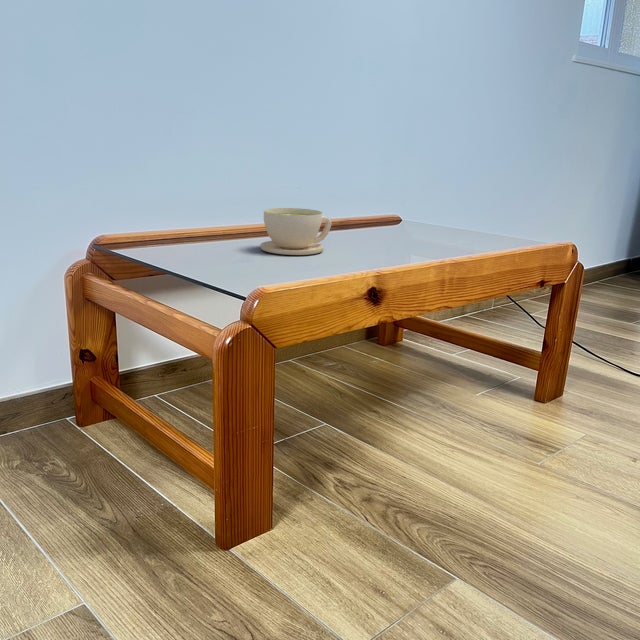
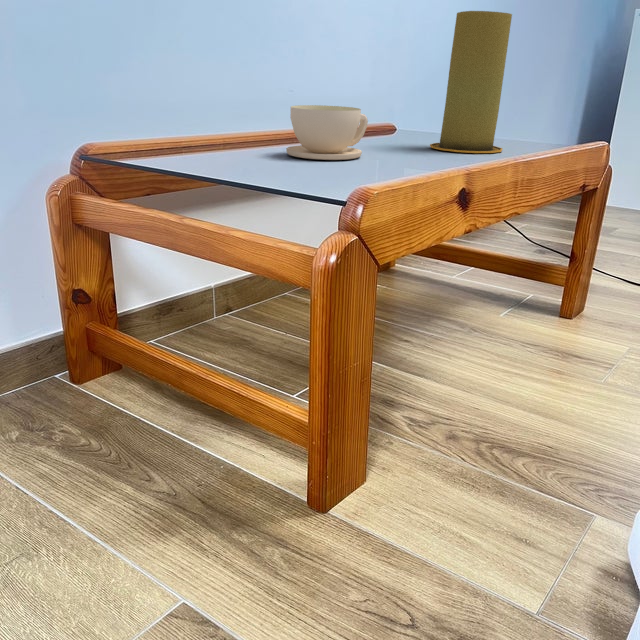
candle: none [398,132,466,251] -> present [430,11,512,153]

